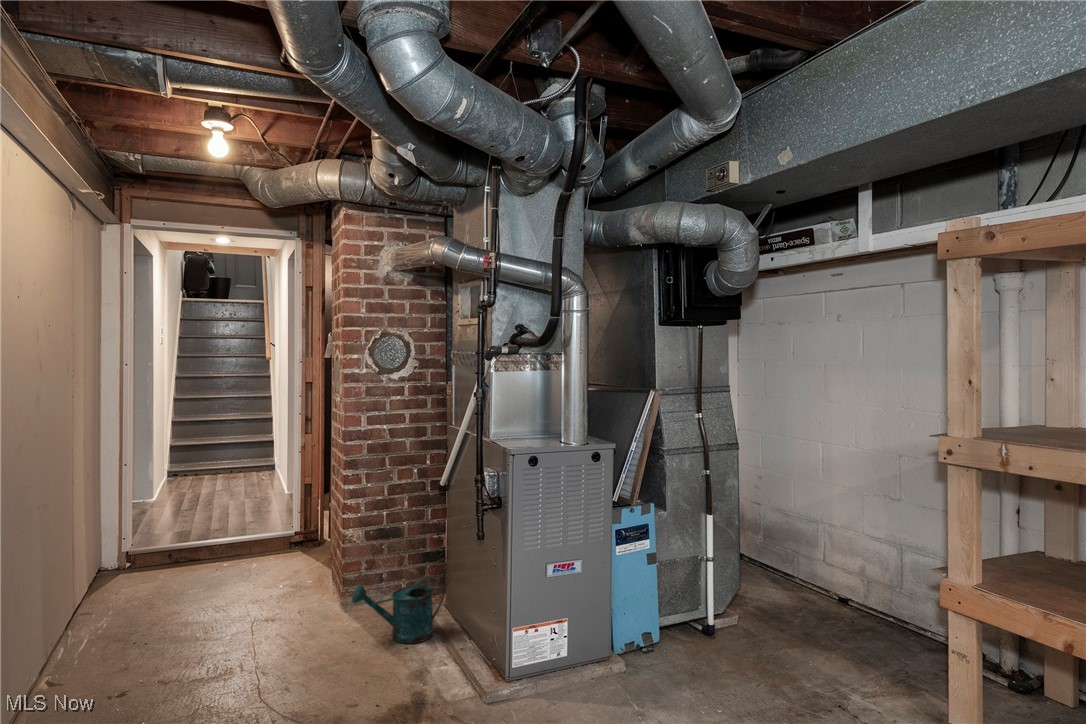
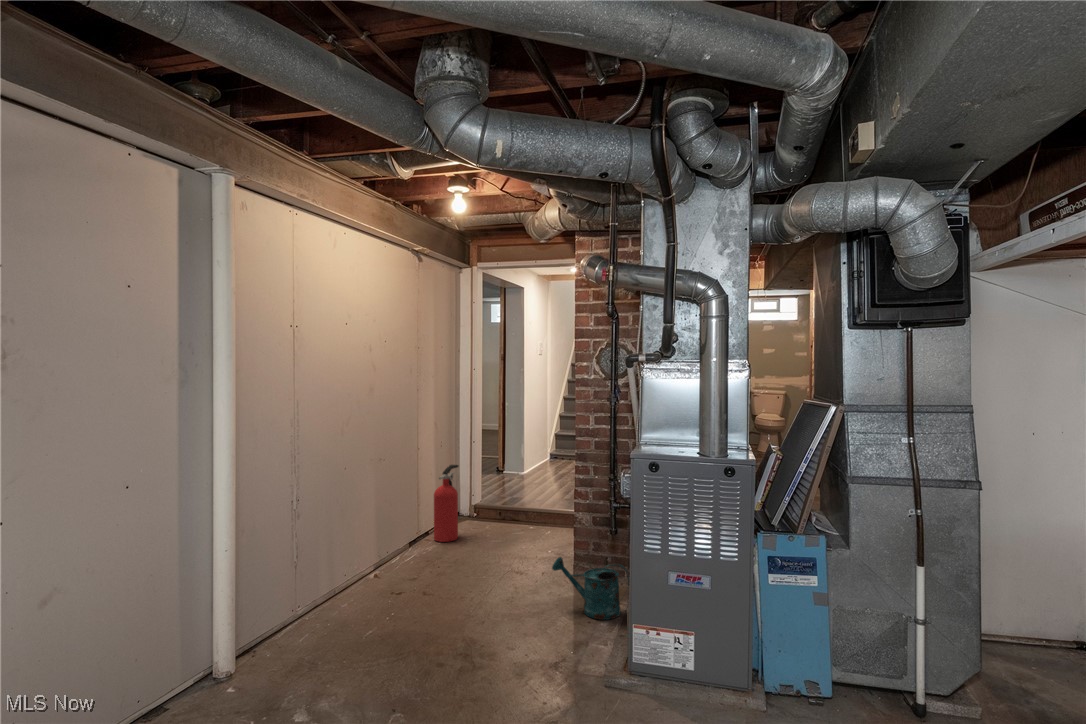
fire extinguisher: none [90,499,134,615] -> present [434,465,458,542]

